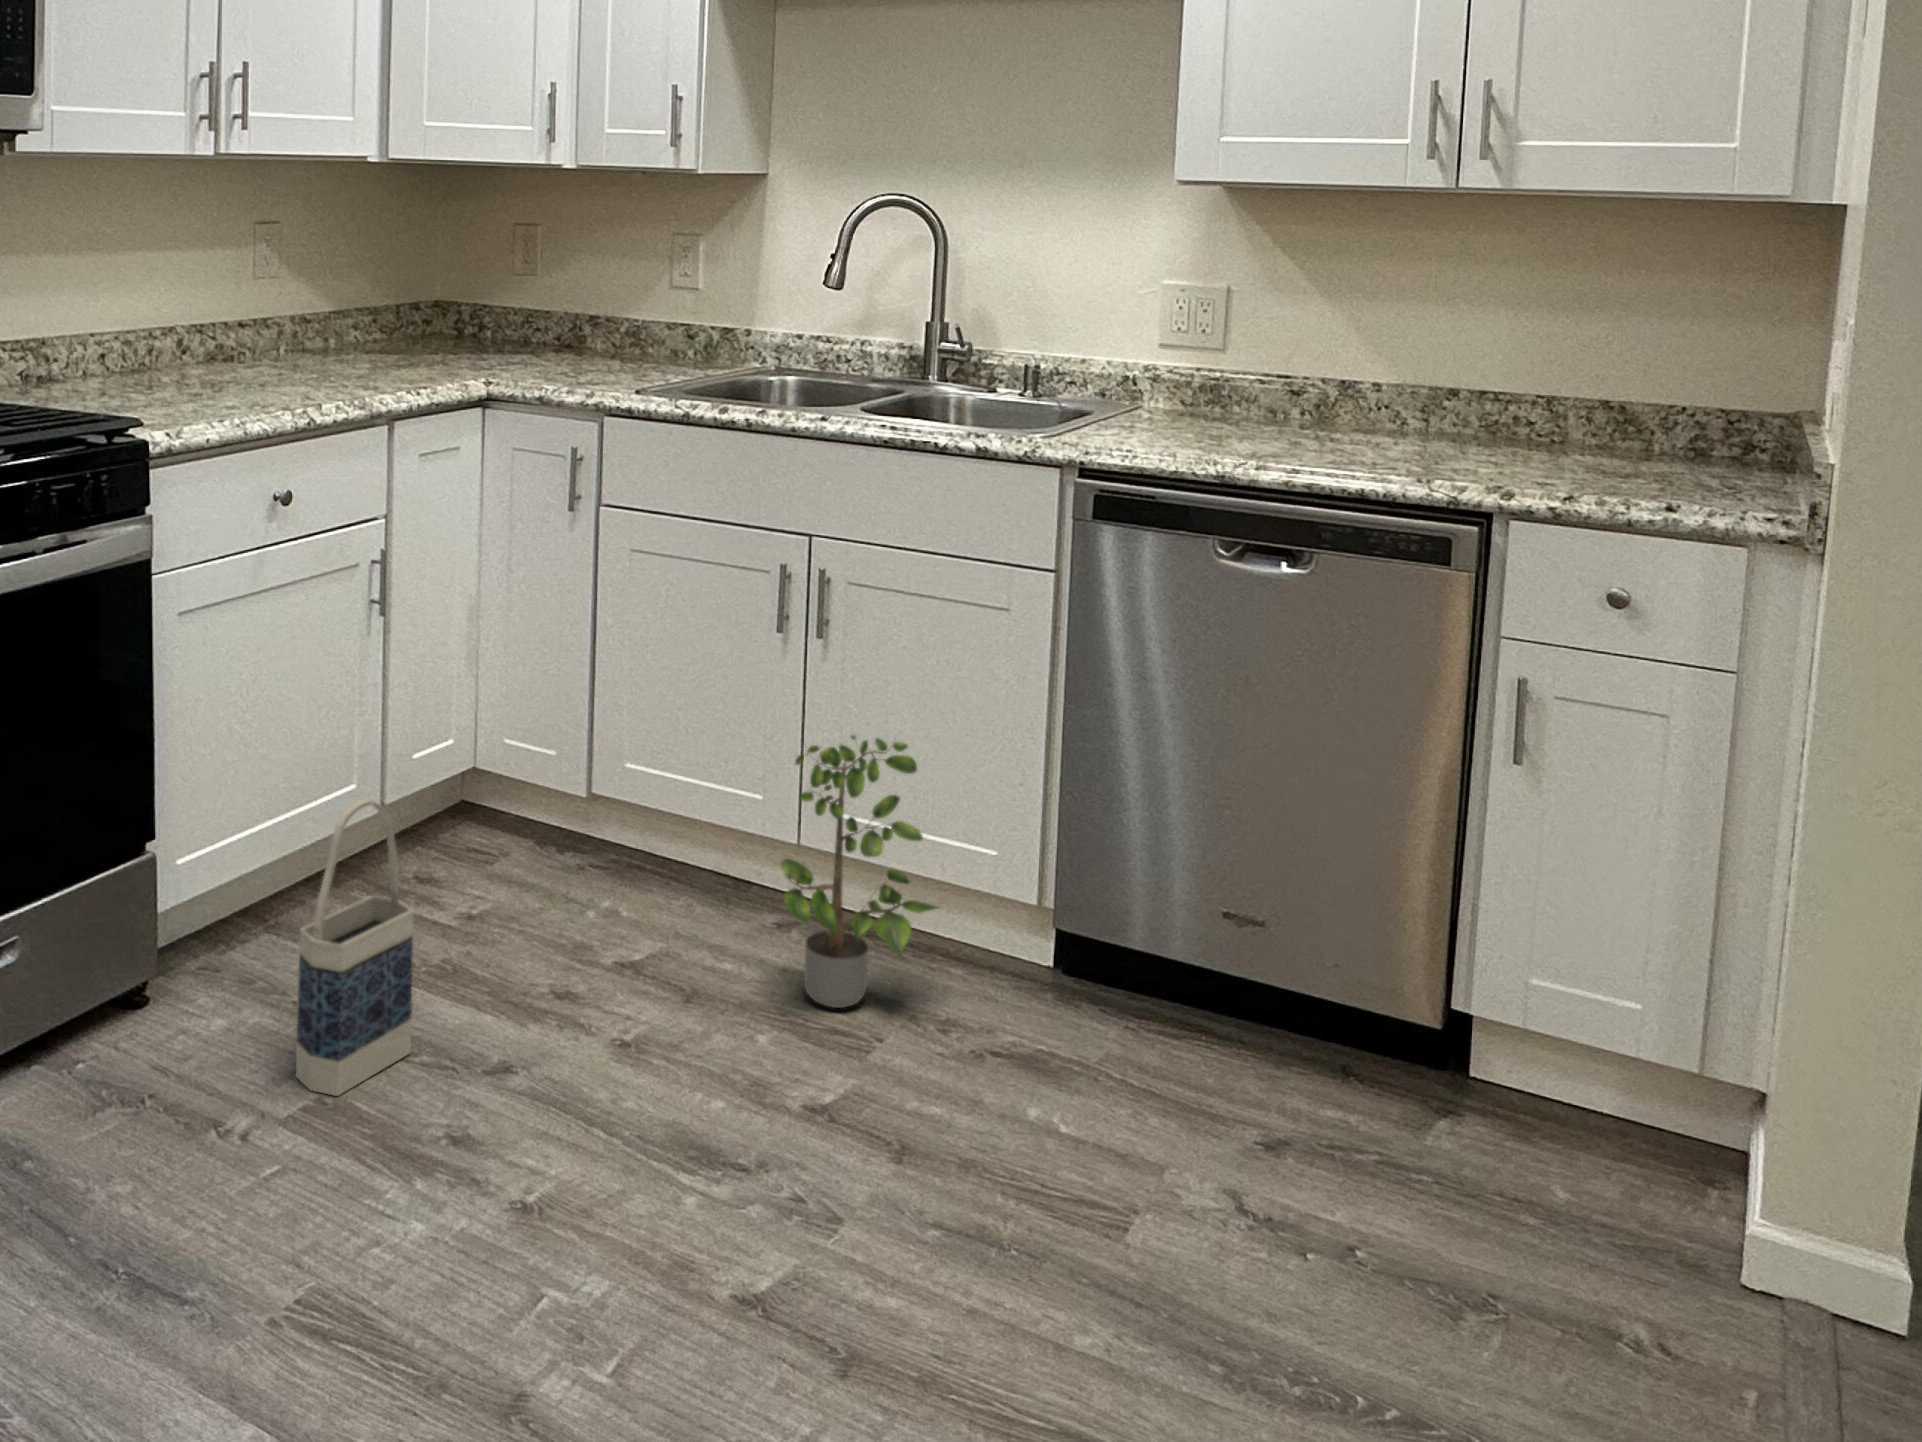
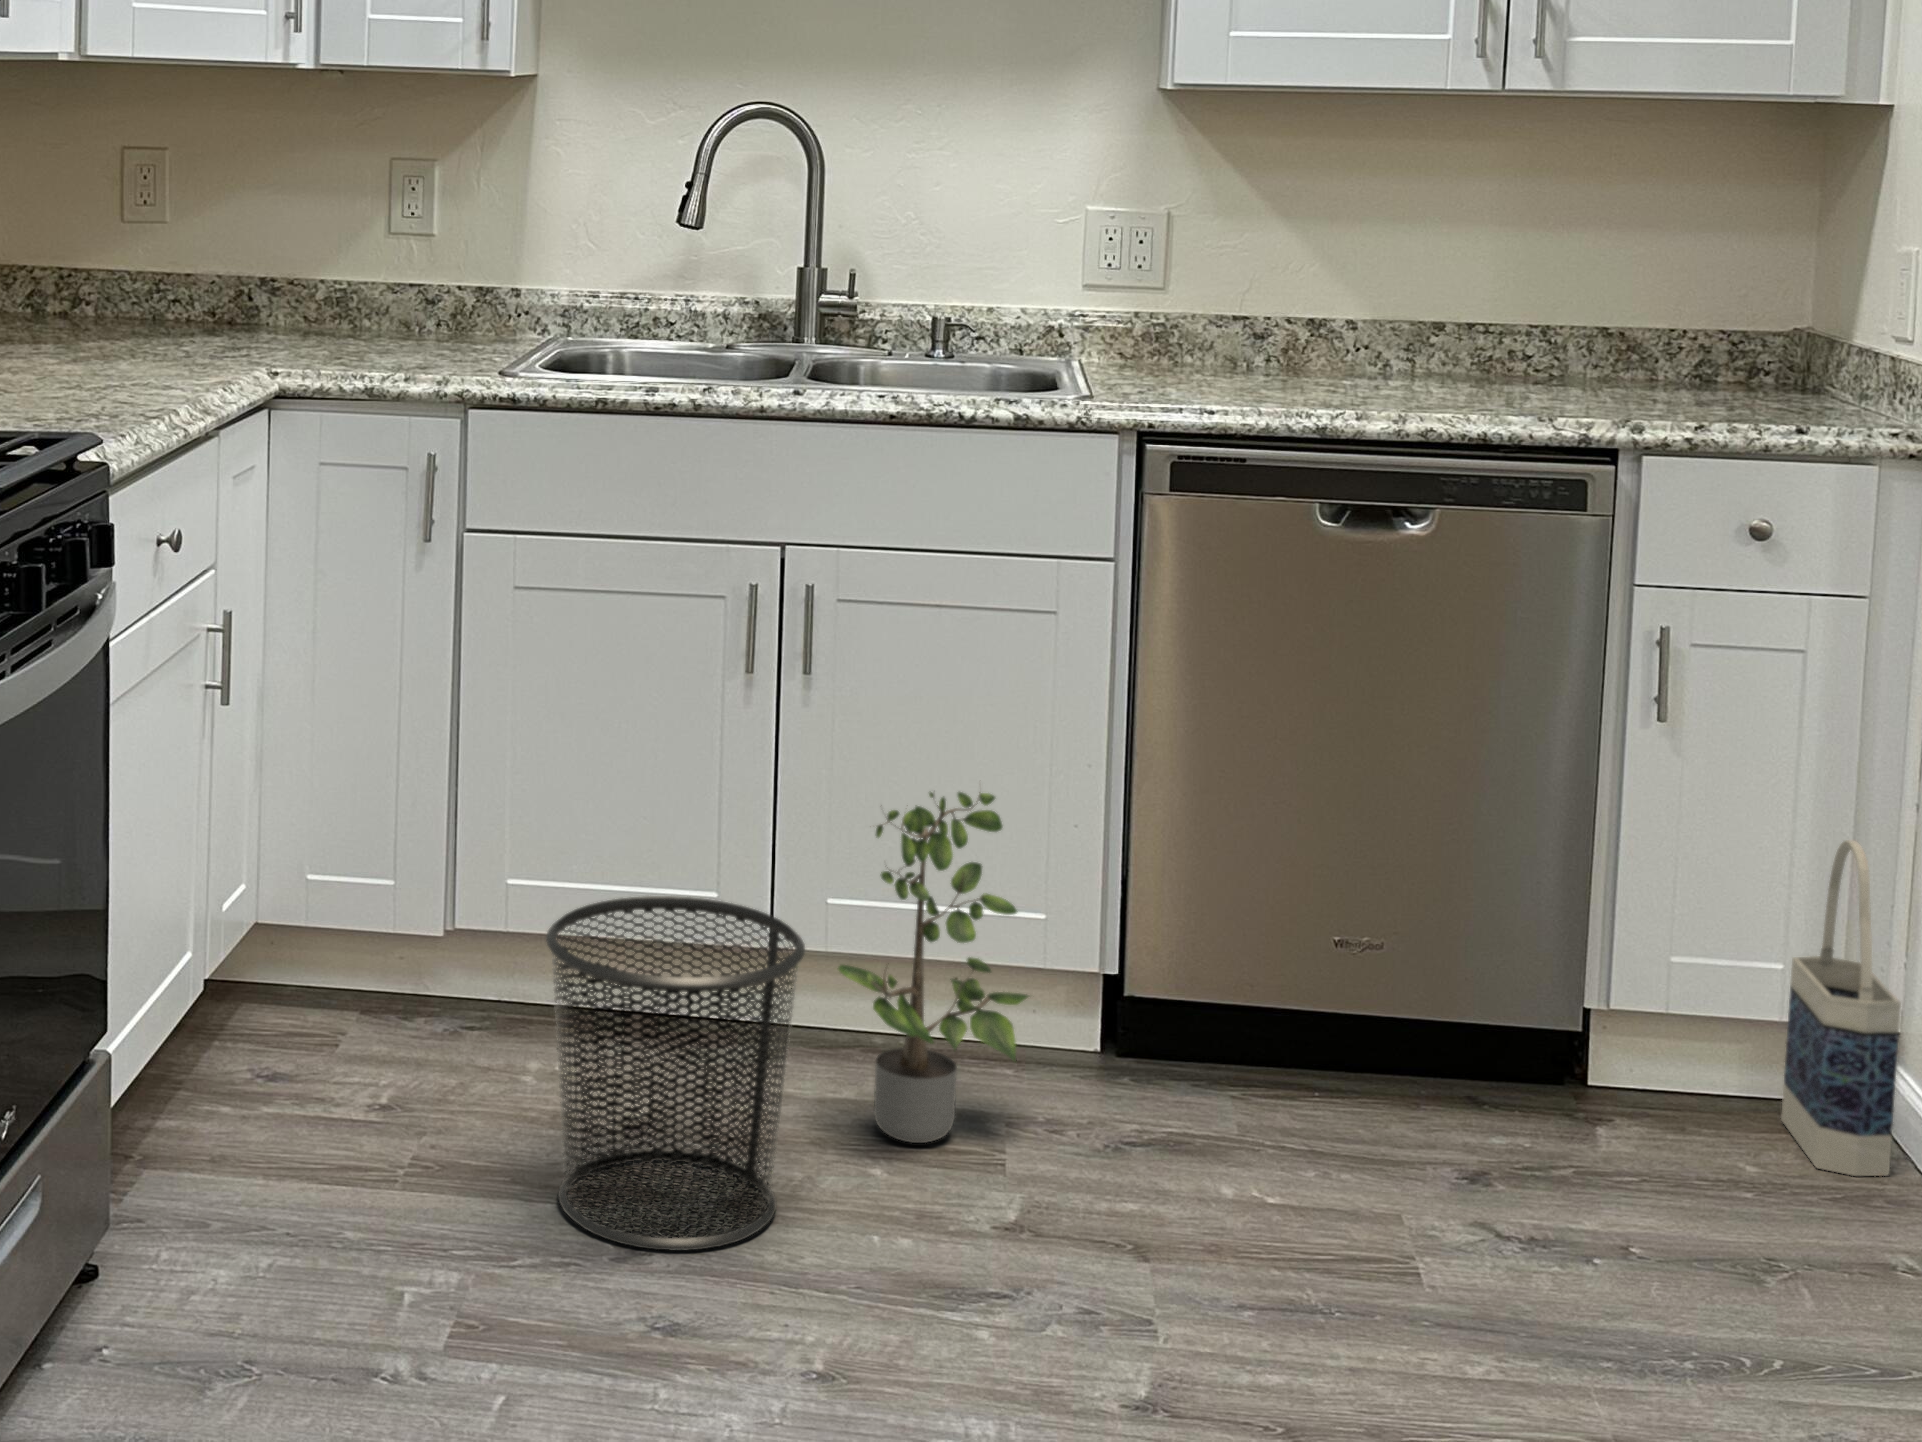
waste bin: none [504,782,696,1053] -> present [546,896,805,1251]
bag: present [296,799,413,1096] -> present [1781,840,1901,1176]

